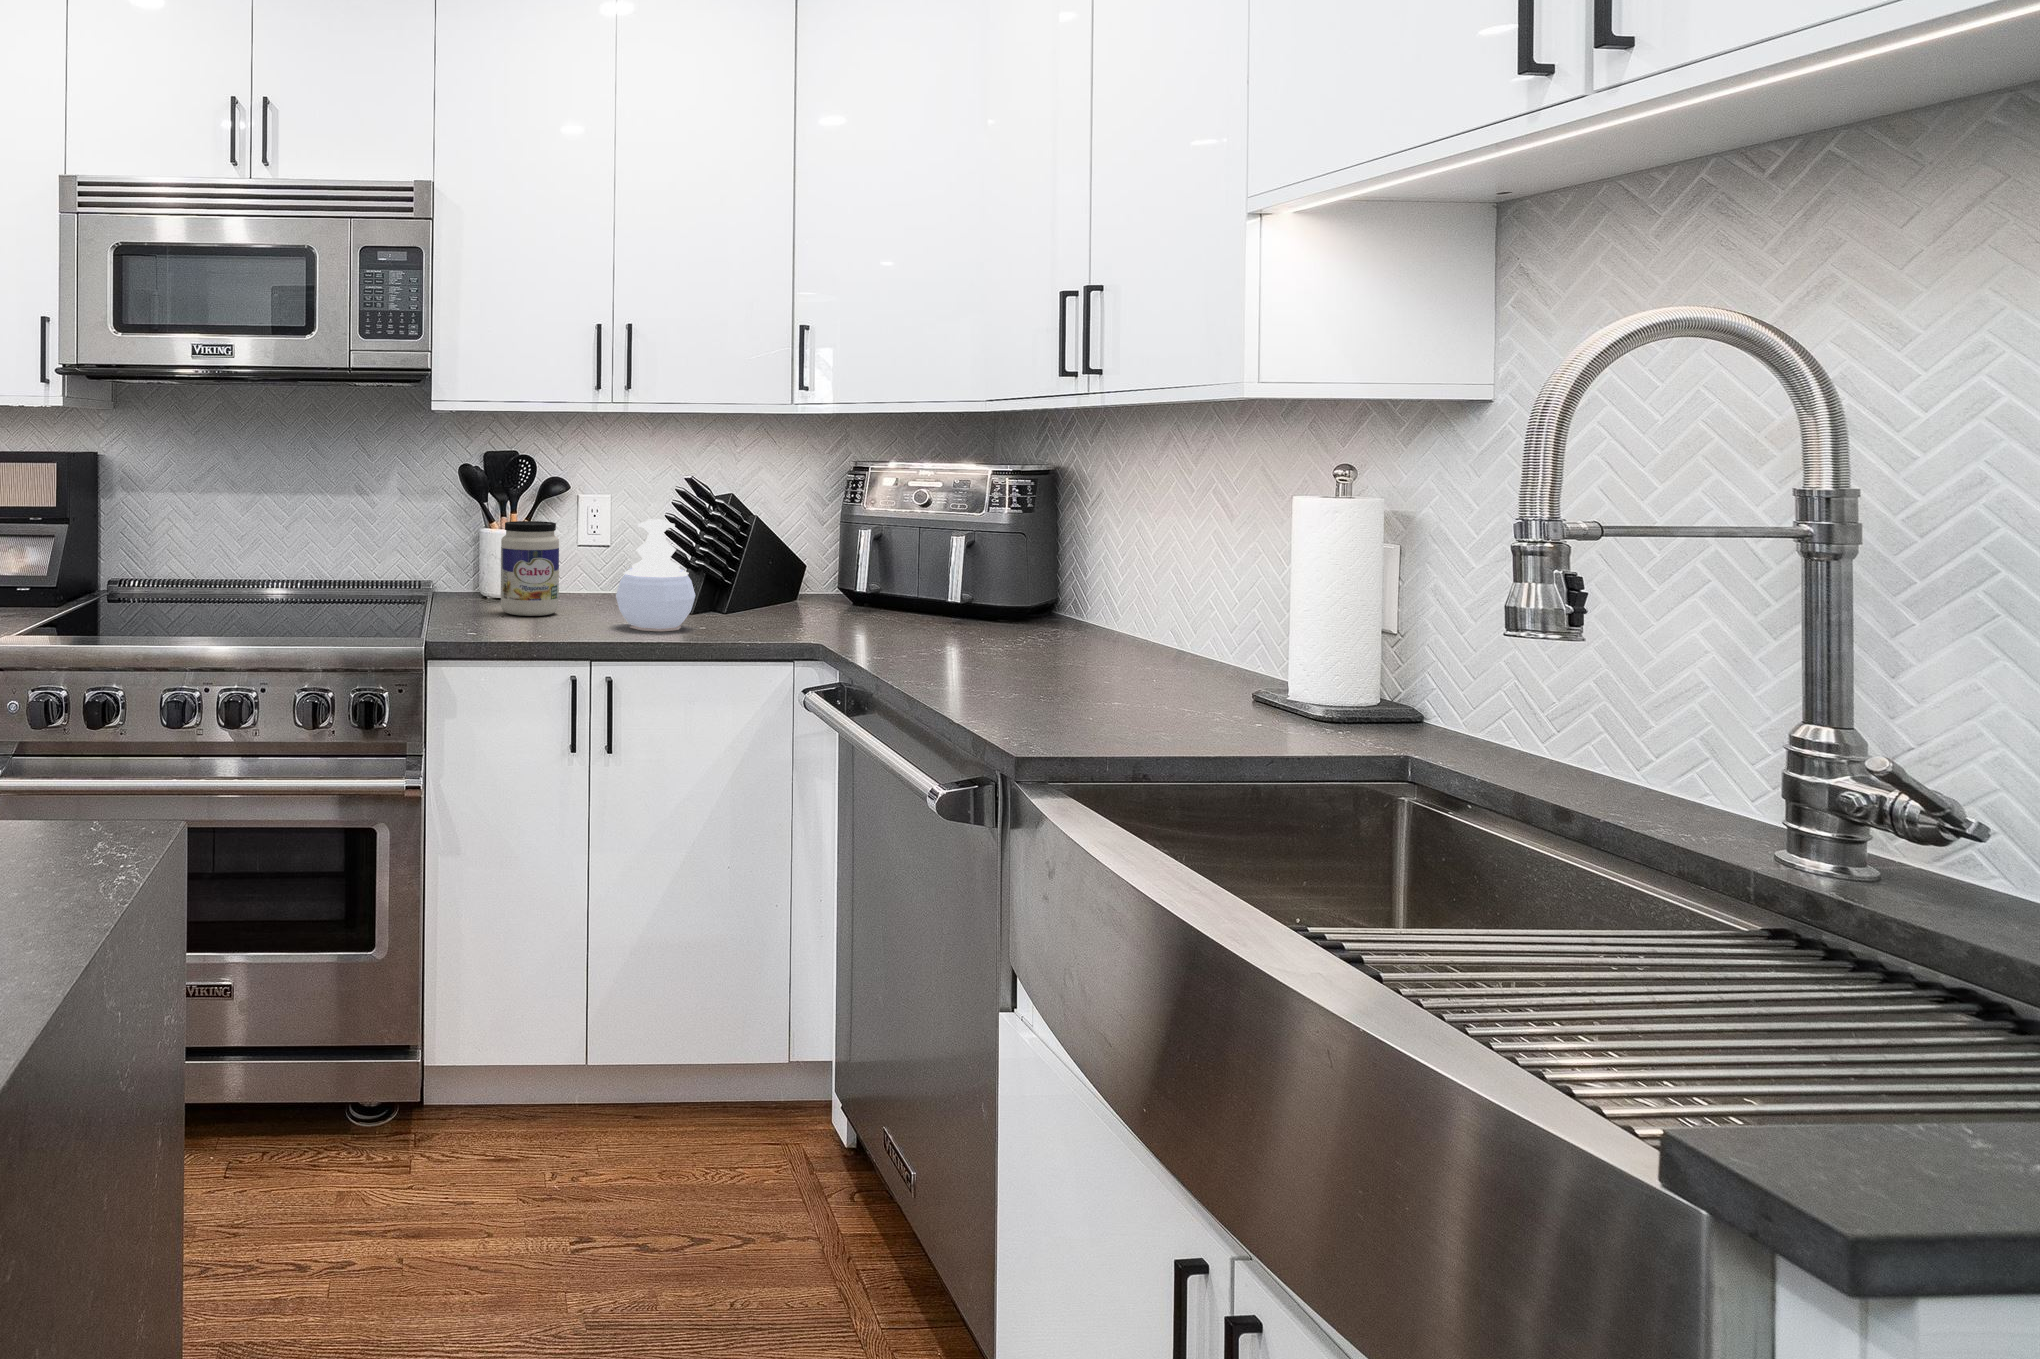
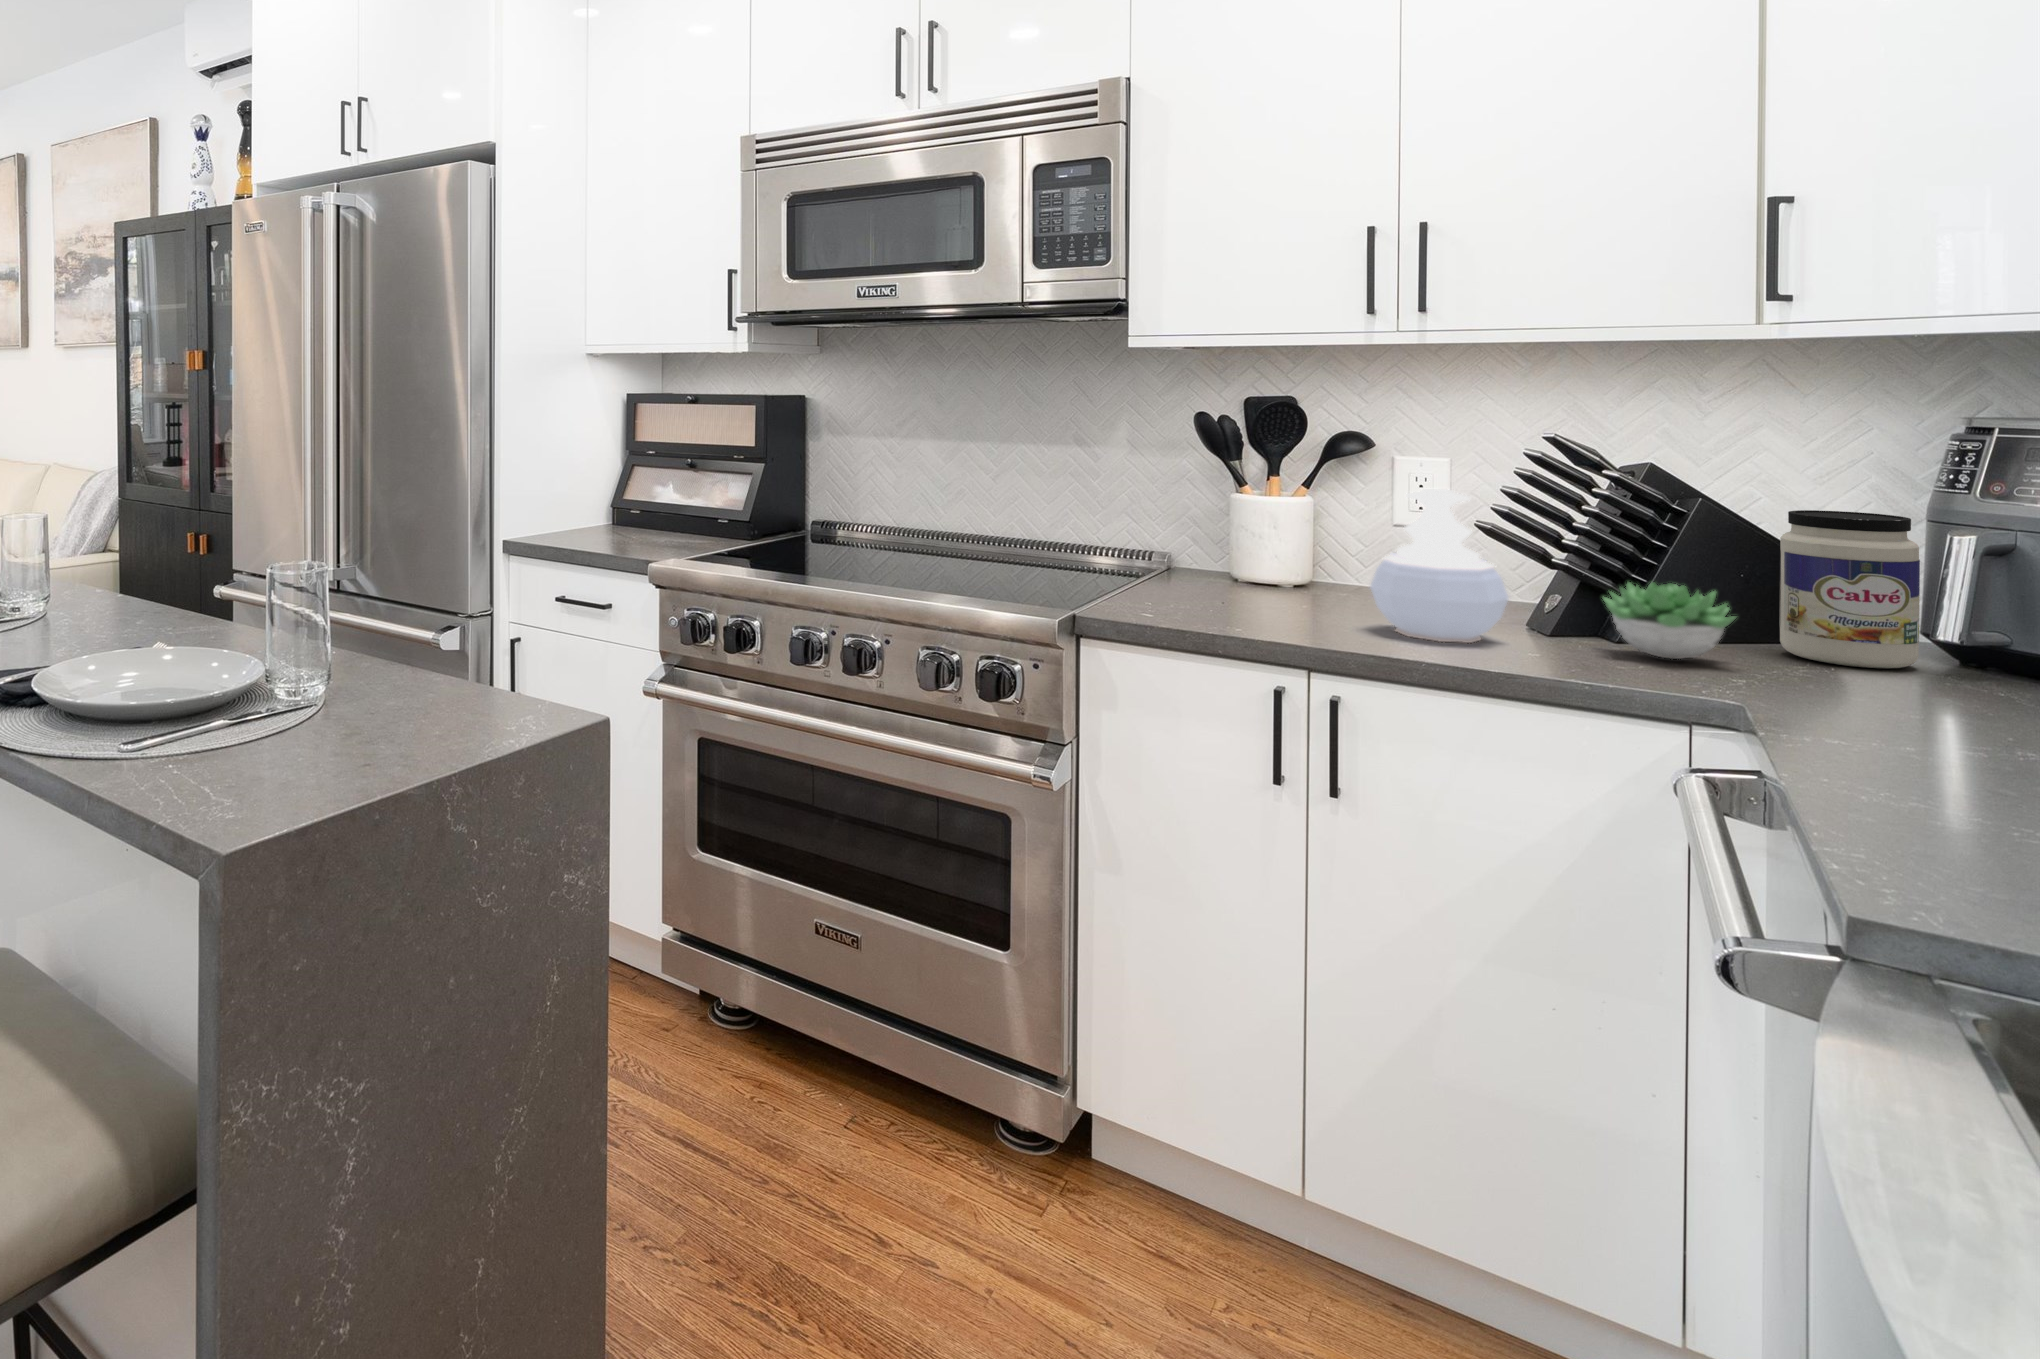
jar: present [501,521,559,616] -> present [1780,510,1920,668]
succulent plant: none [740,576,812,626] -> present [1603,582,1736,659]

